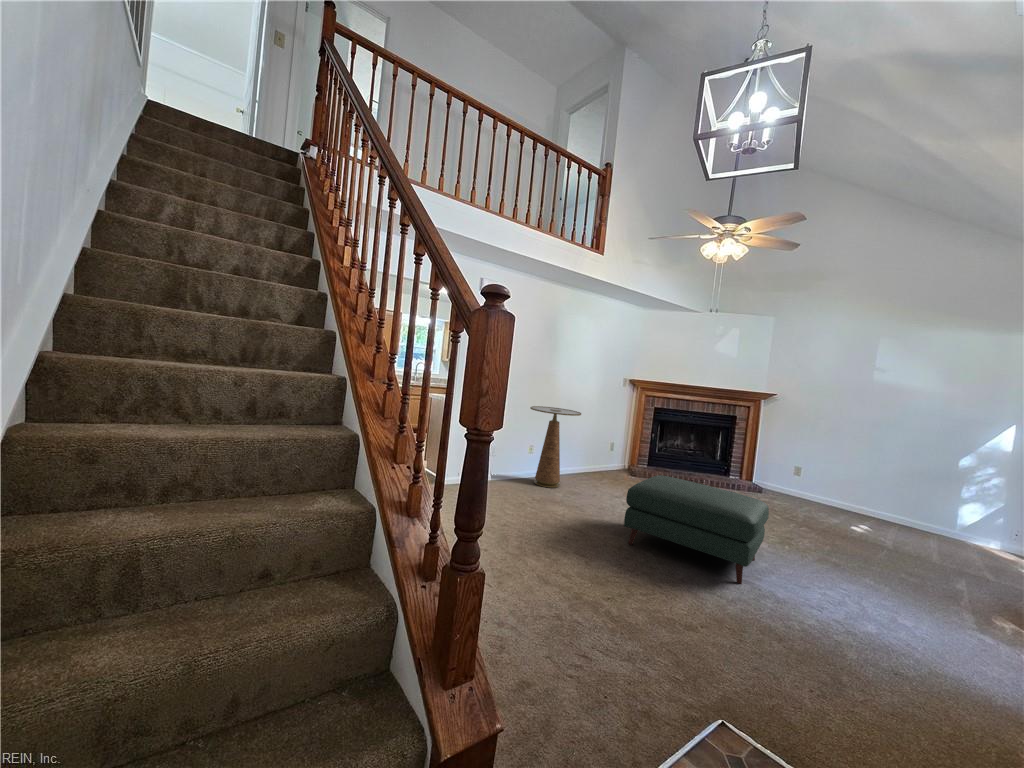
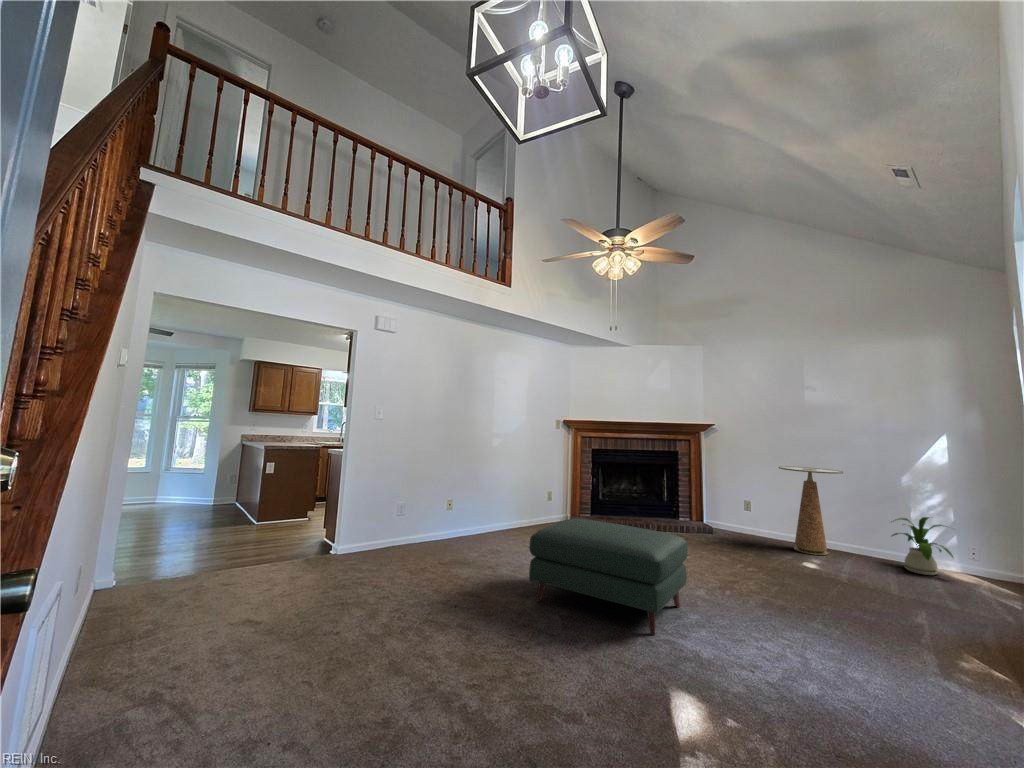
side table: present [530,406,581,488] -> present [779,466,843,555]
house plant: none [941,497,1012,551] -> present [891,517,953,575]

